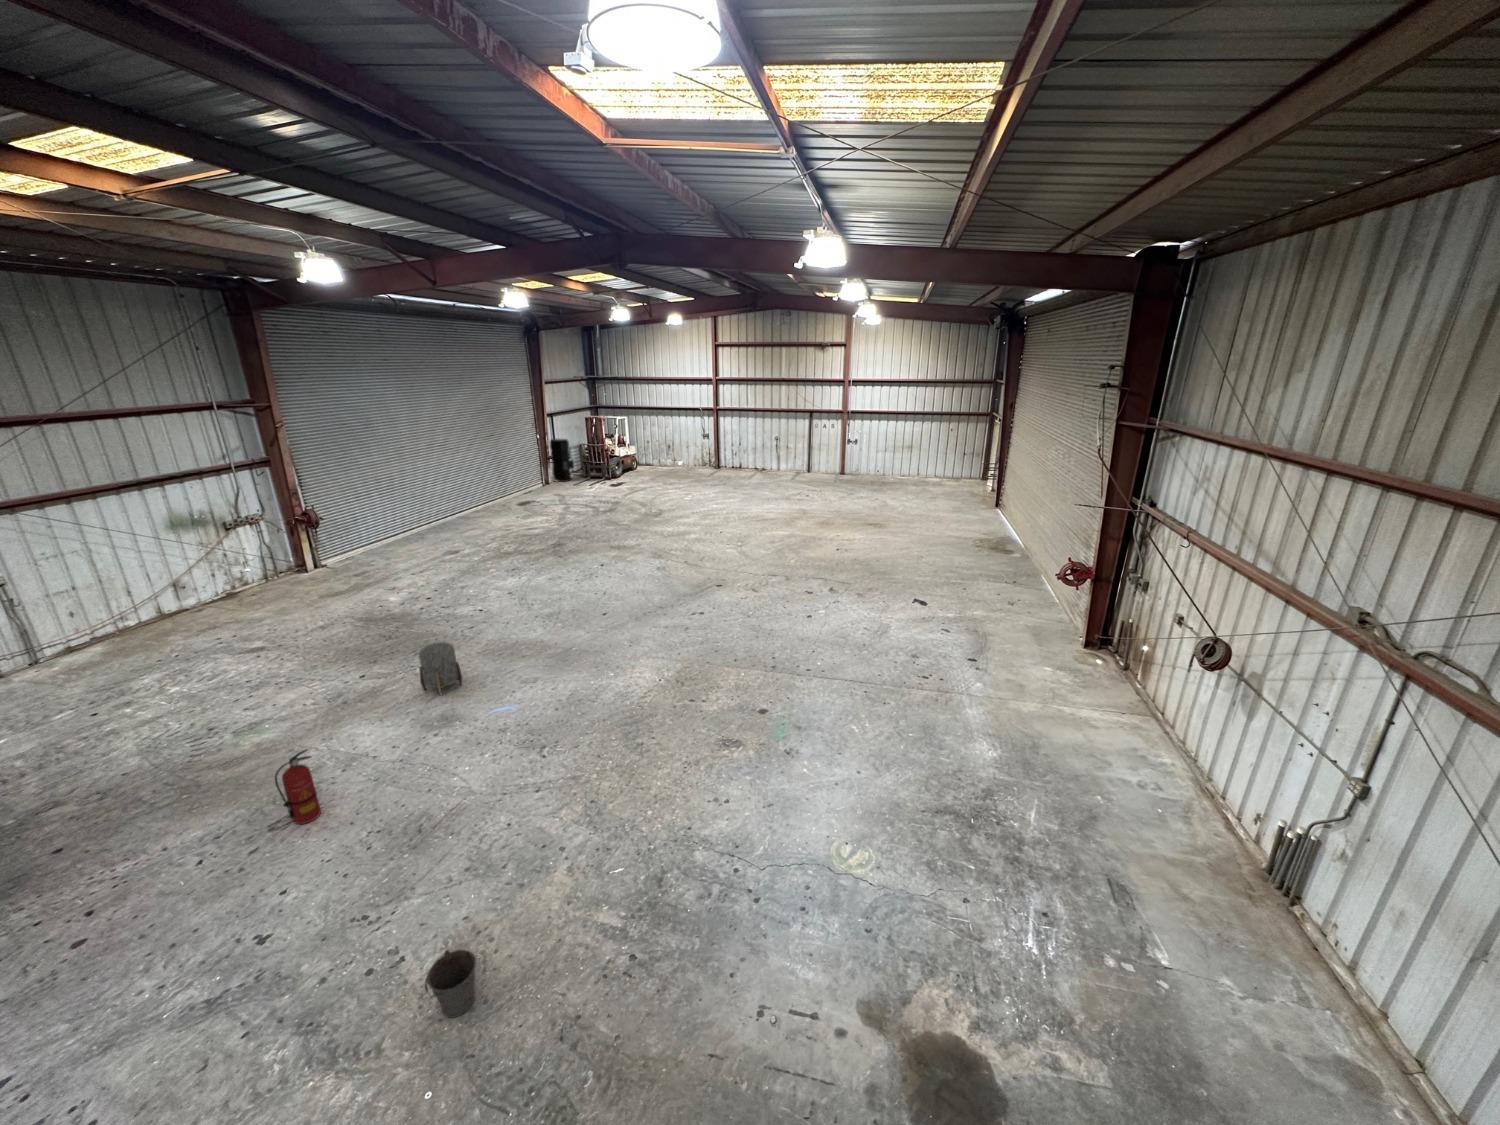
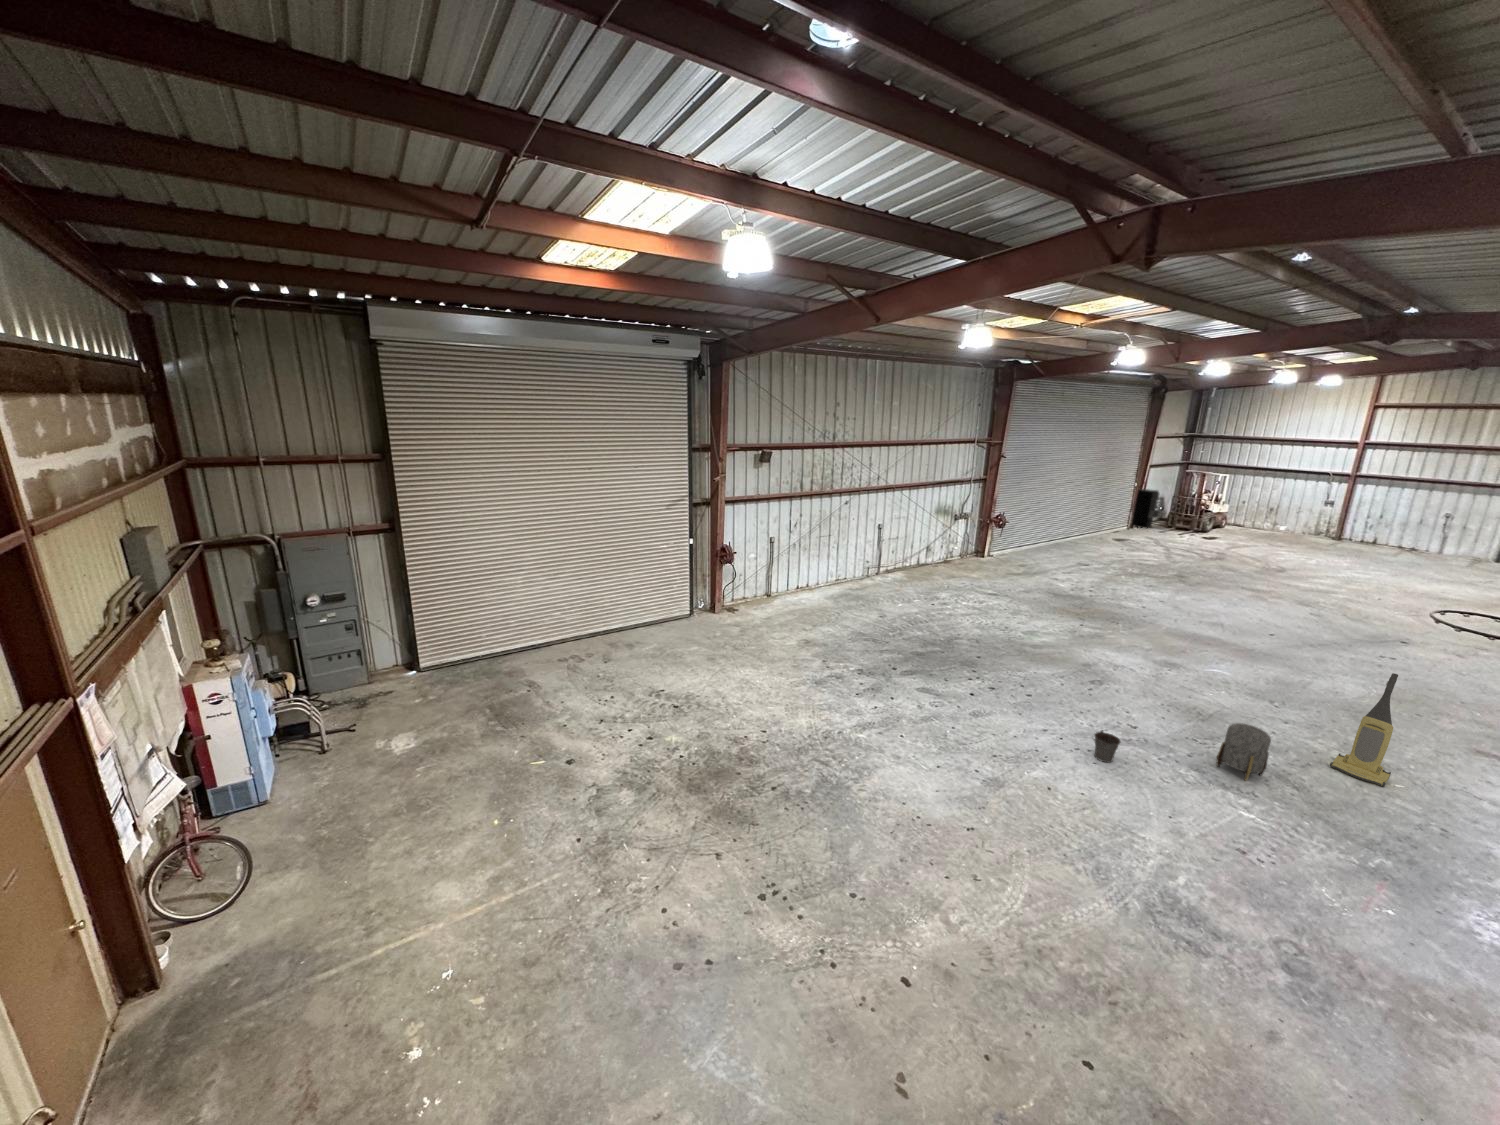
stool: present [419,642,462,695] -> present [1217,723,1271,781]
vacuum cleaner: none [551,692,612,845] -> present [1330,673,1398,787]
fire extinguisher: present [275,749,321,824] -> none [1112,658,1135,701]
bucket: present [425,950,476,1018] -> present [1094,730,1120,763]

